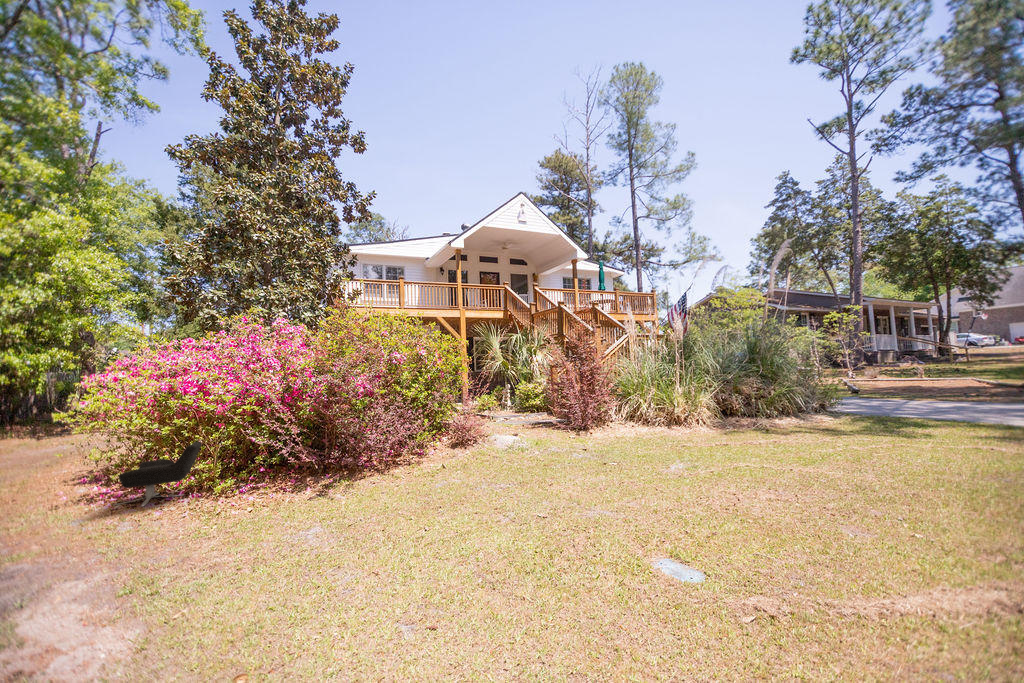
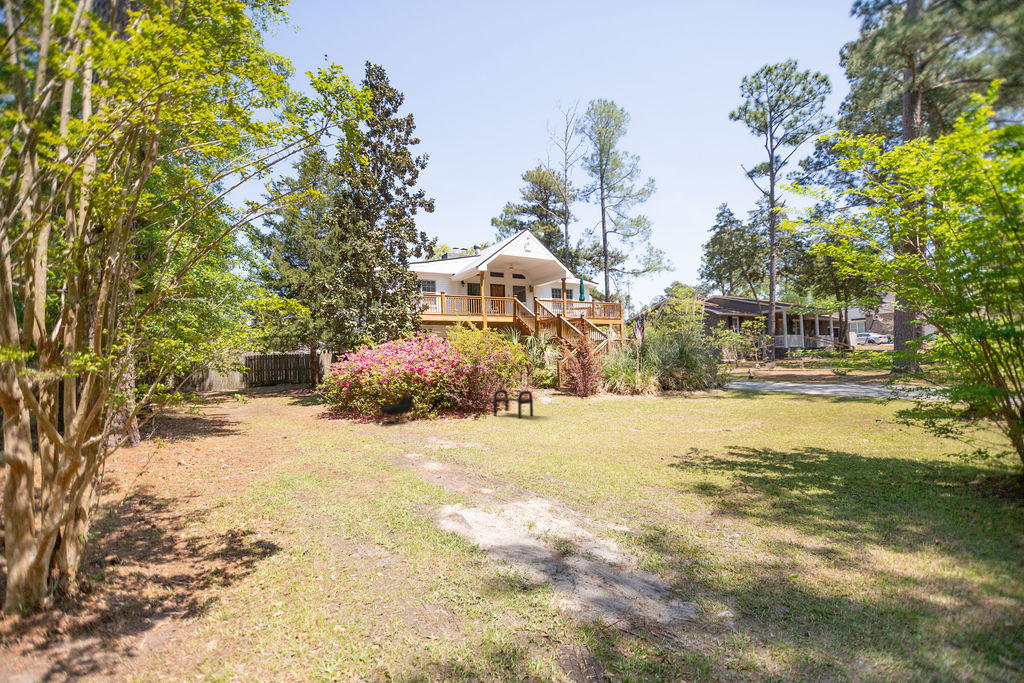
bench: none [372,427,447,496] -> present [493,390,533,418]

